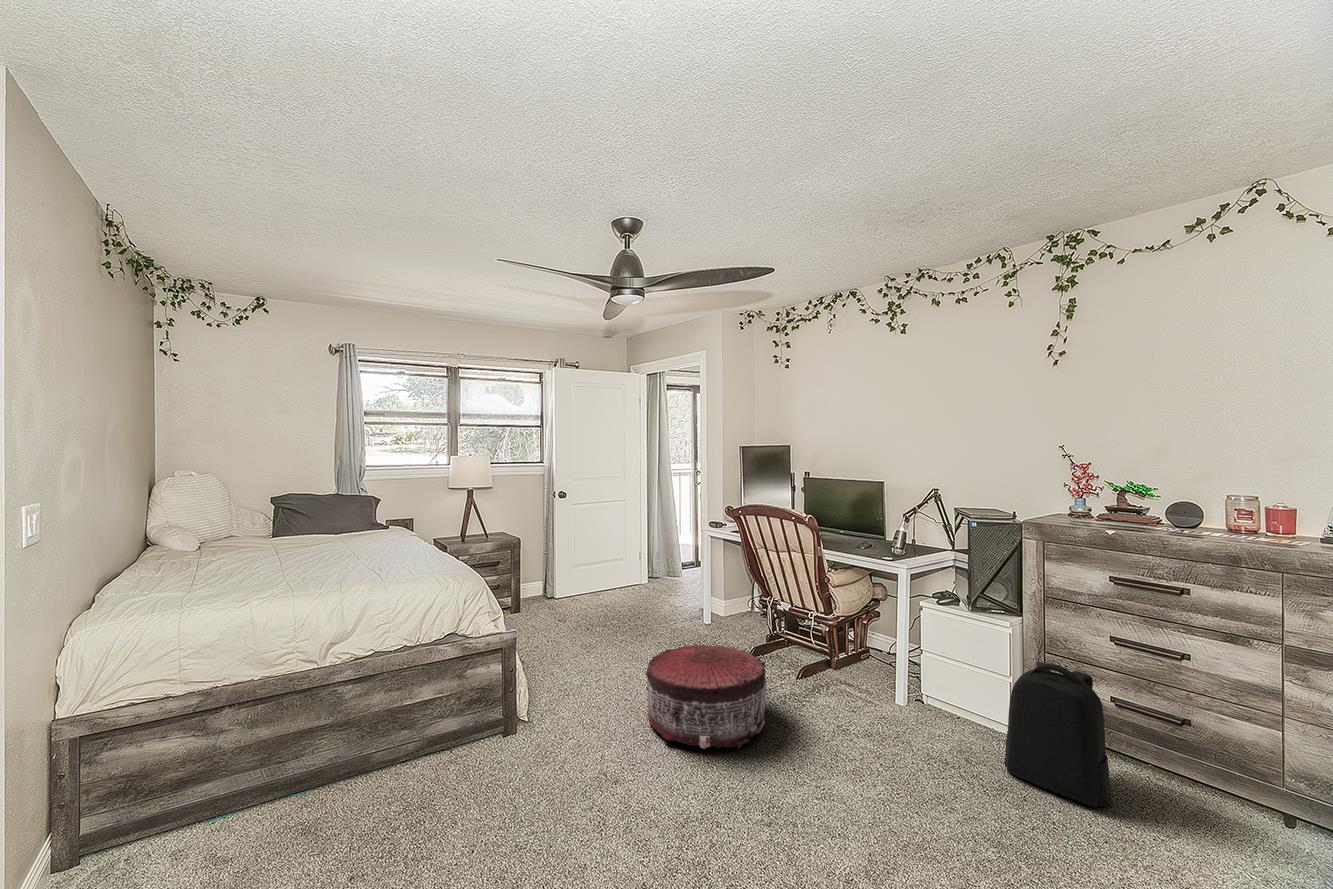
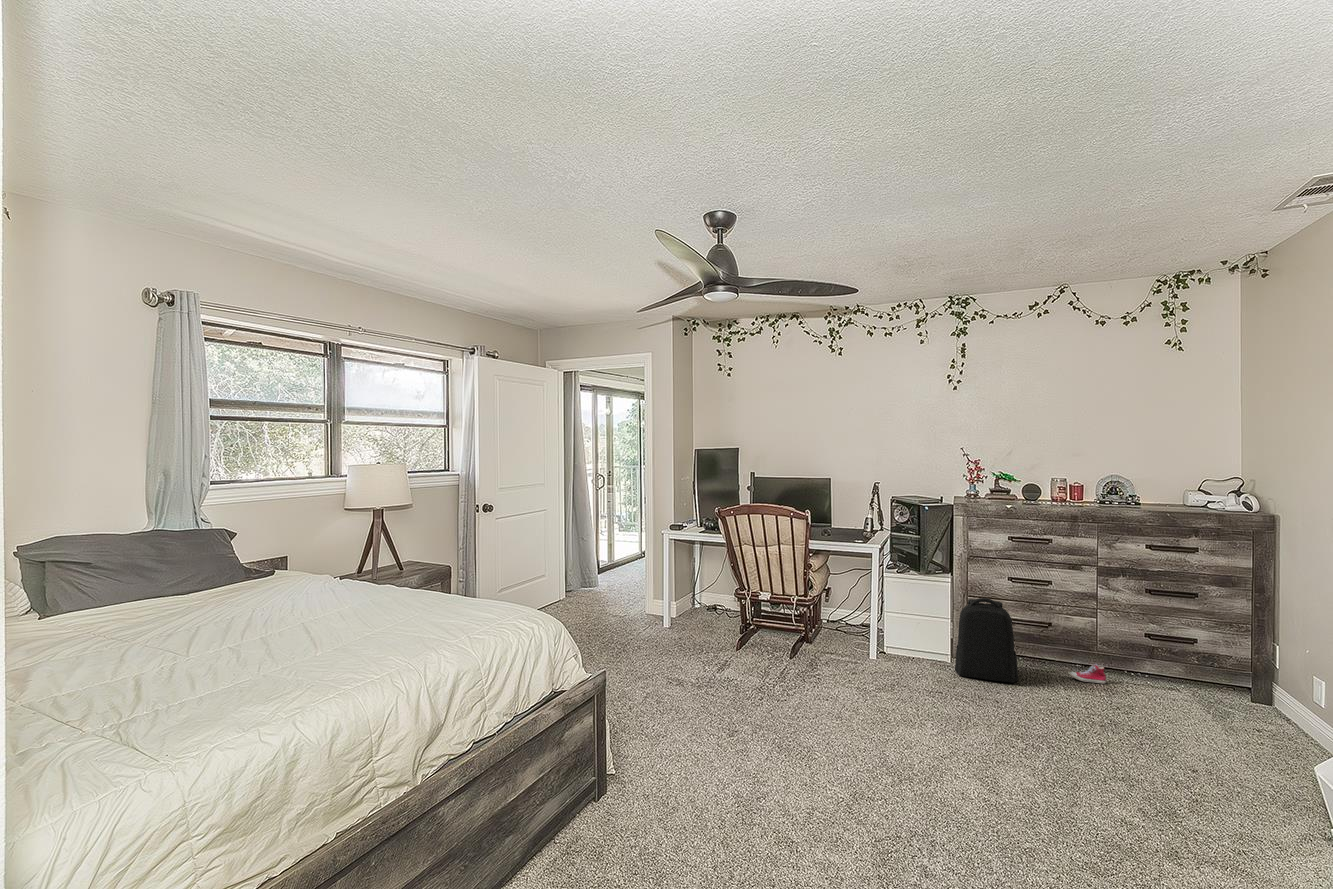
pouf: present [646,645,767,749] -> none [699,622,802,700]
sneaker: none [1219,812,1298,854] -> present [1069,664,1106,684]

